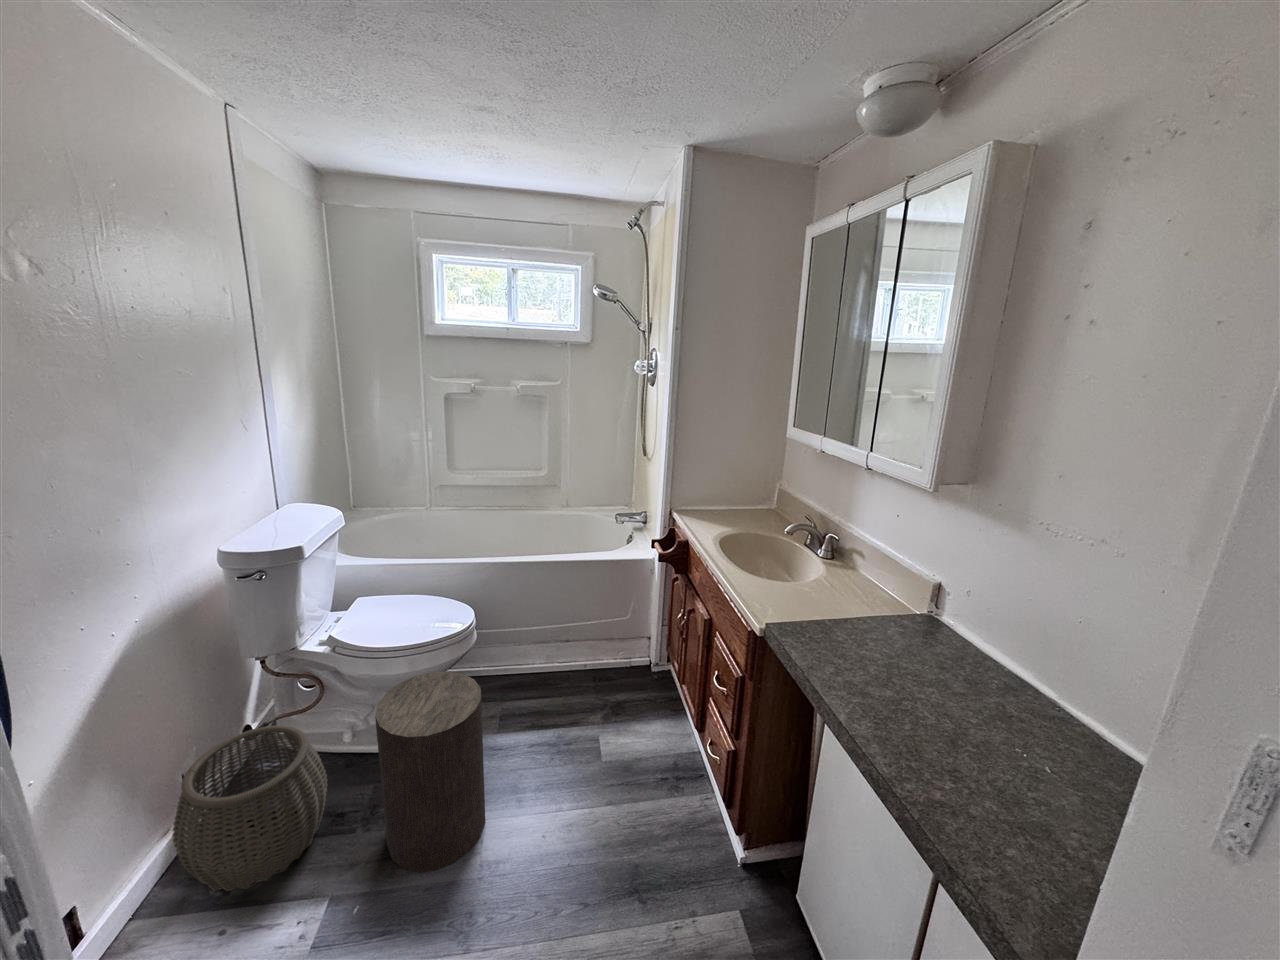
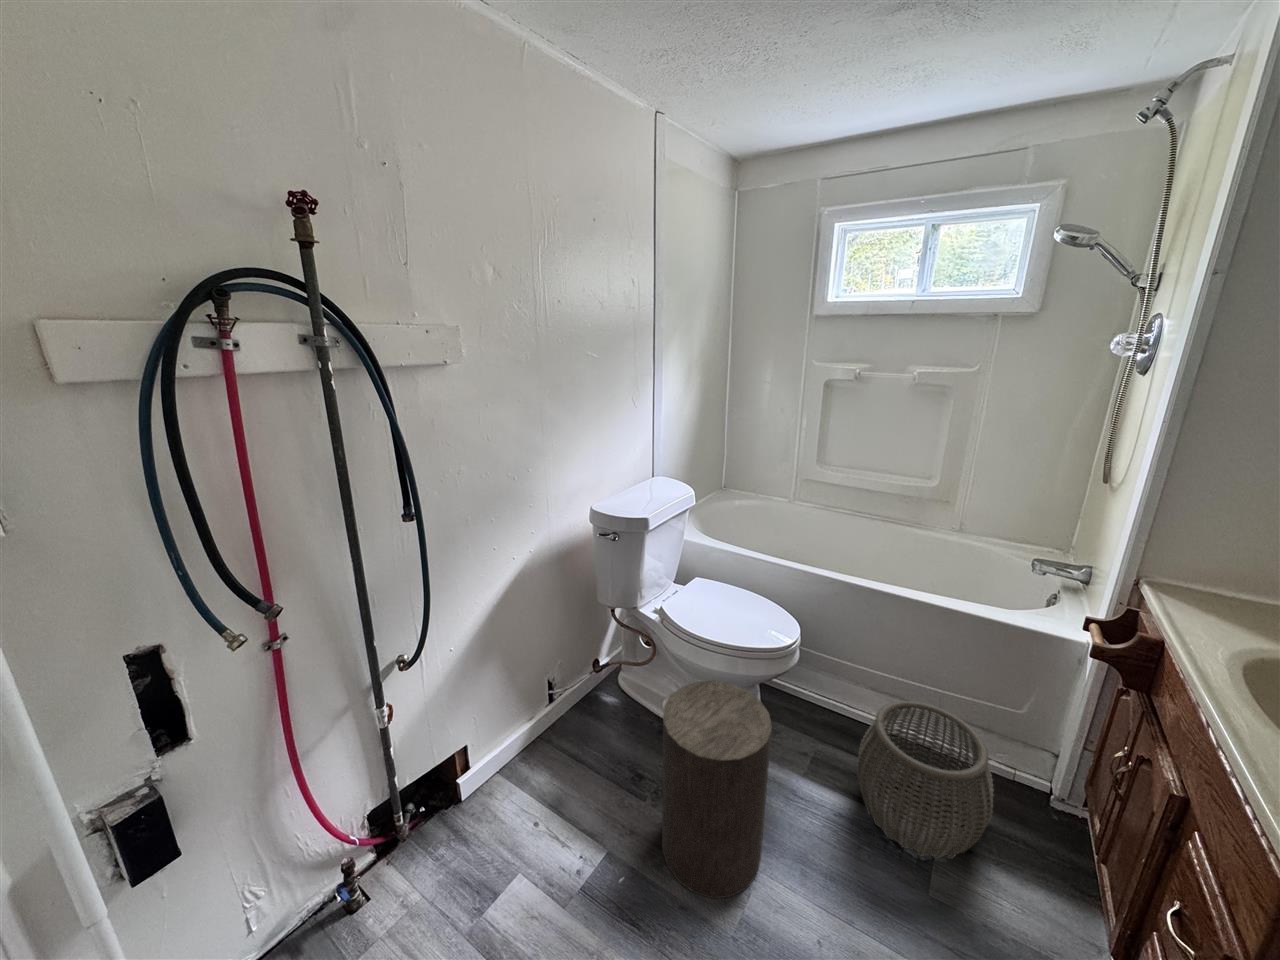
woven basket: present [172,725,327,891] -> present [857,701,994,859]

